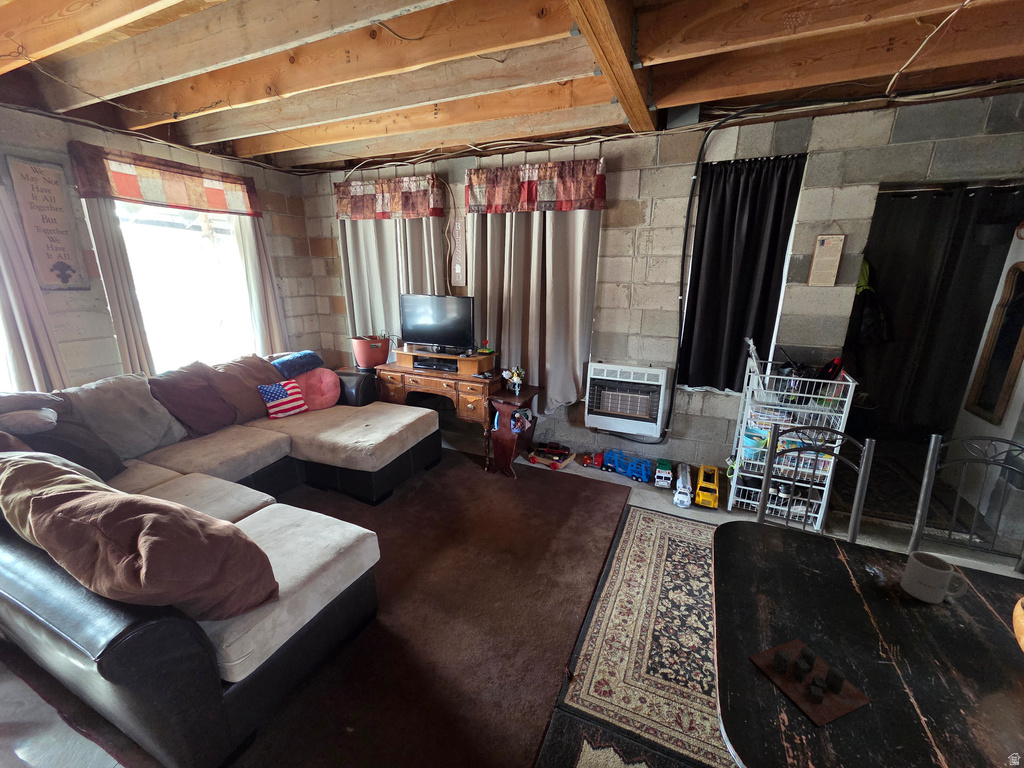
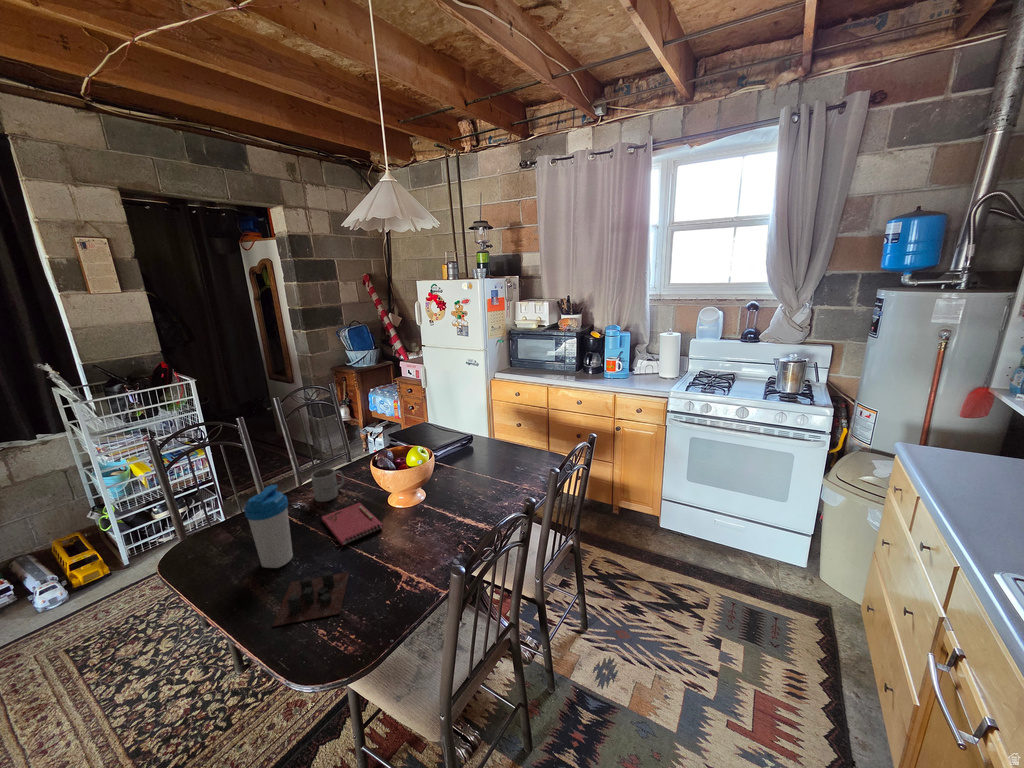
water bottle: none [785,526,847,619] -> present [244,485,293,568]
notebook: none [889,609,981,707] -> present [322,503,383,546]

